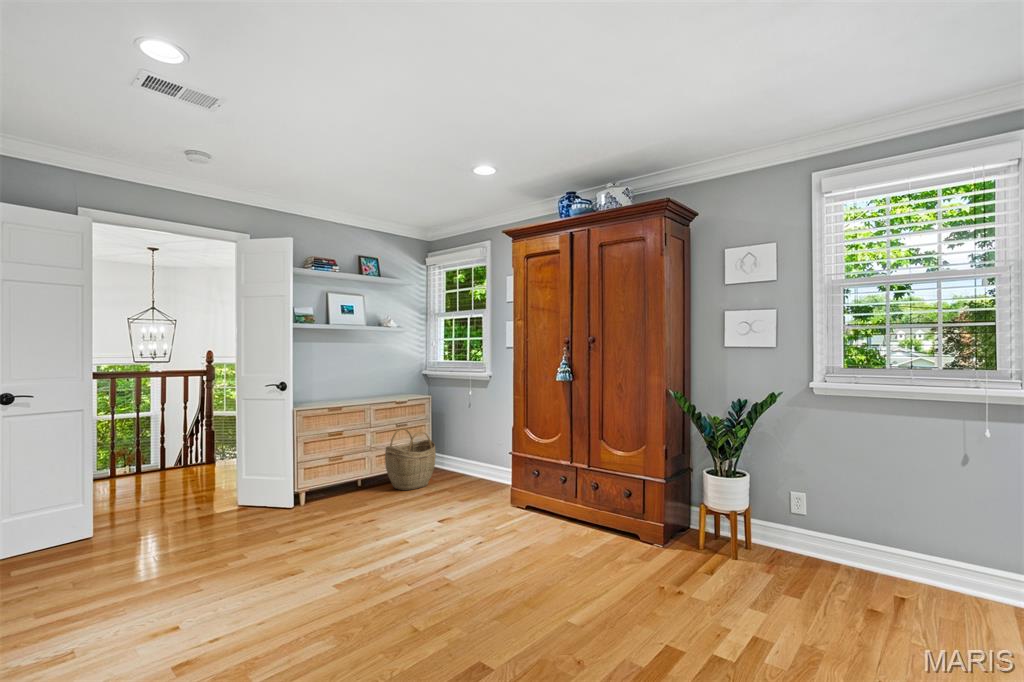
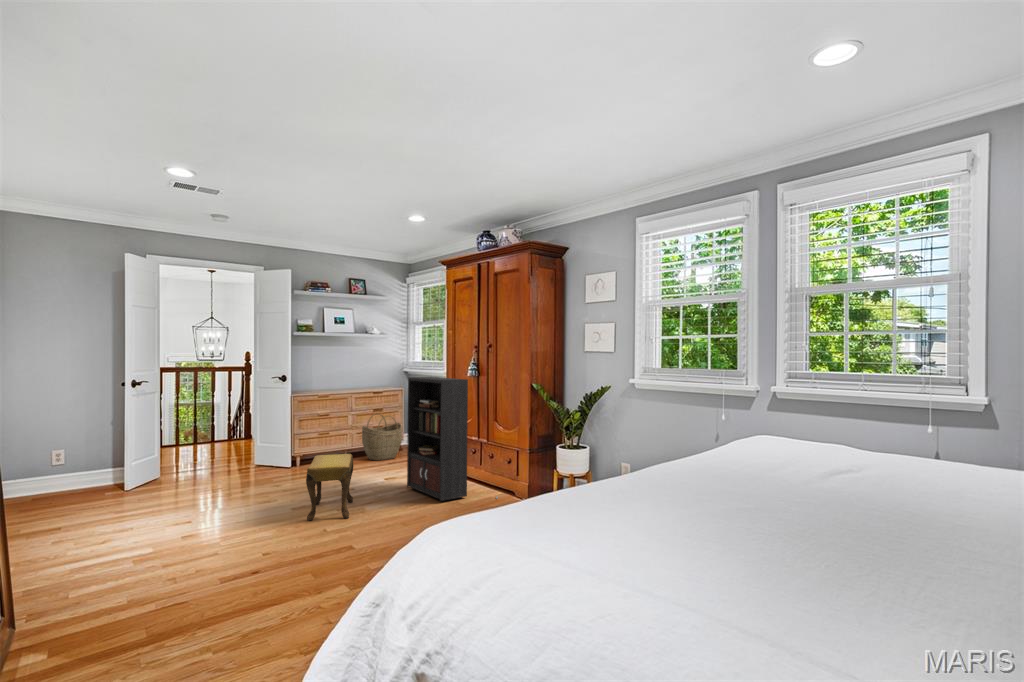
bookcase: none [487,383,625,562] -> present [407,377,498,501]
footstool: none [373,500,448,618] -> present [306,454,353,521]

